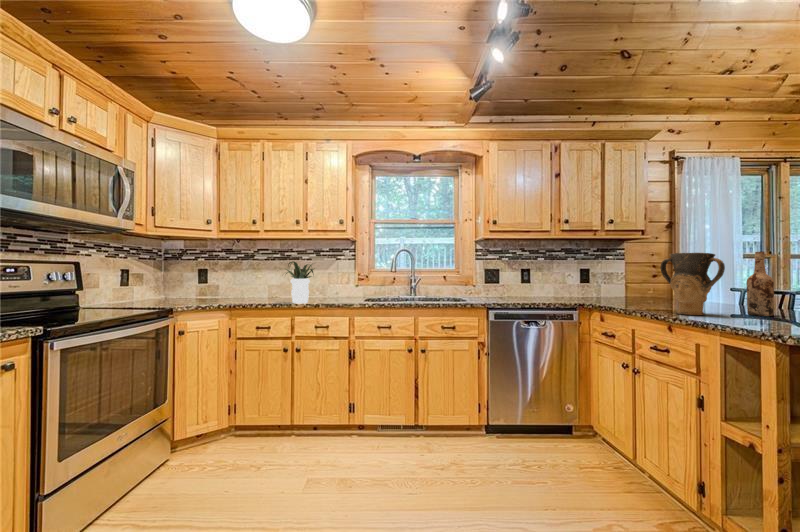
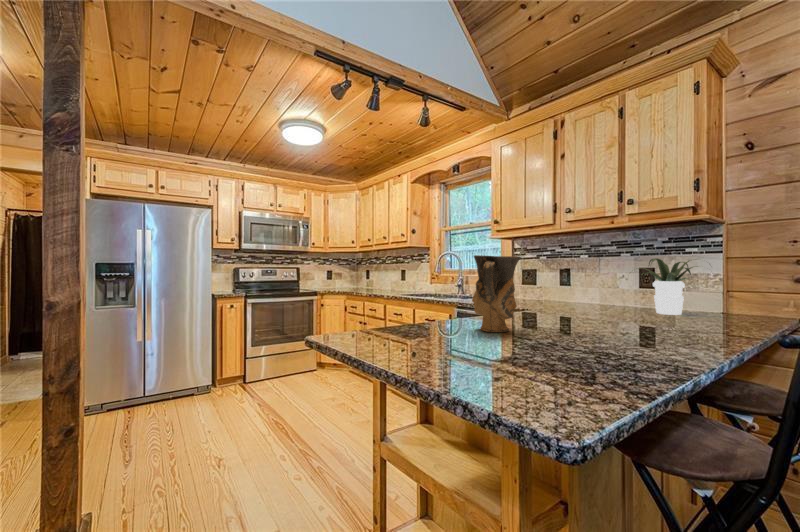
wine bottle: present [747,252,774,316] -> none [544,250,577,348]
potted plant: present [286,261,313,303] -> present [643,258,697,315]

